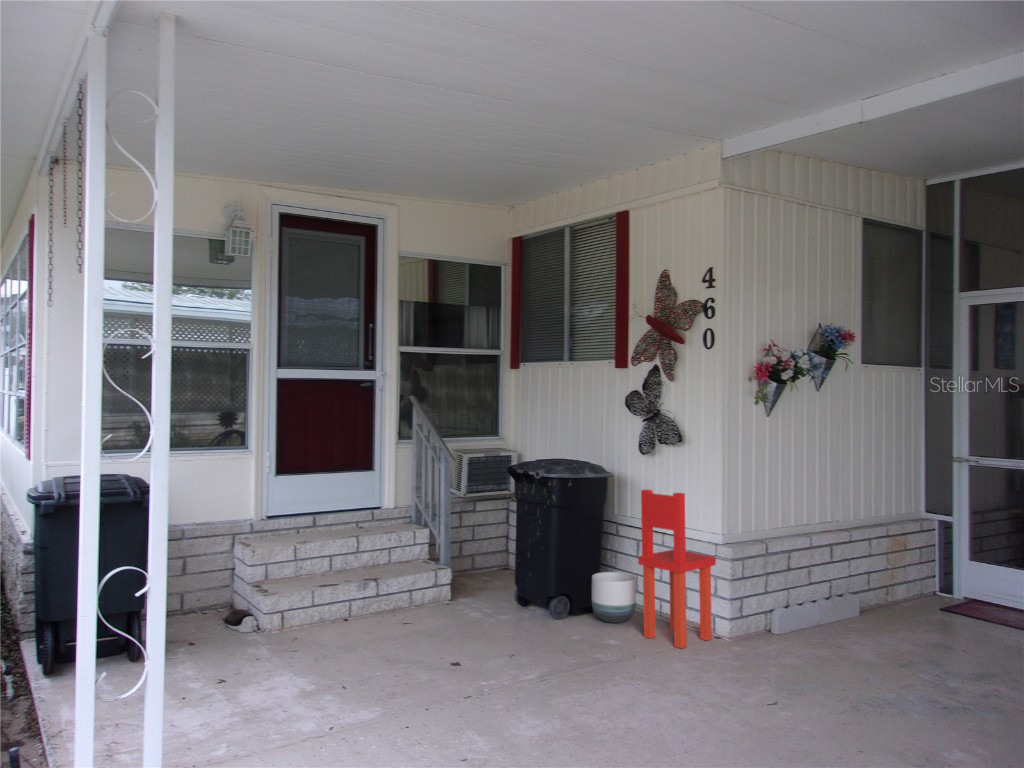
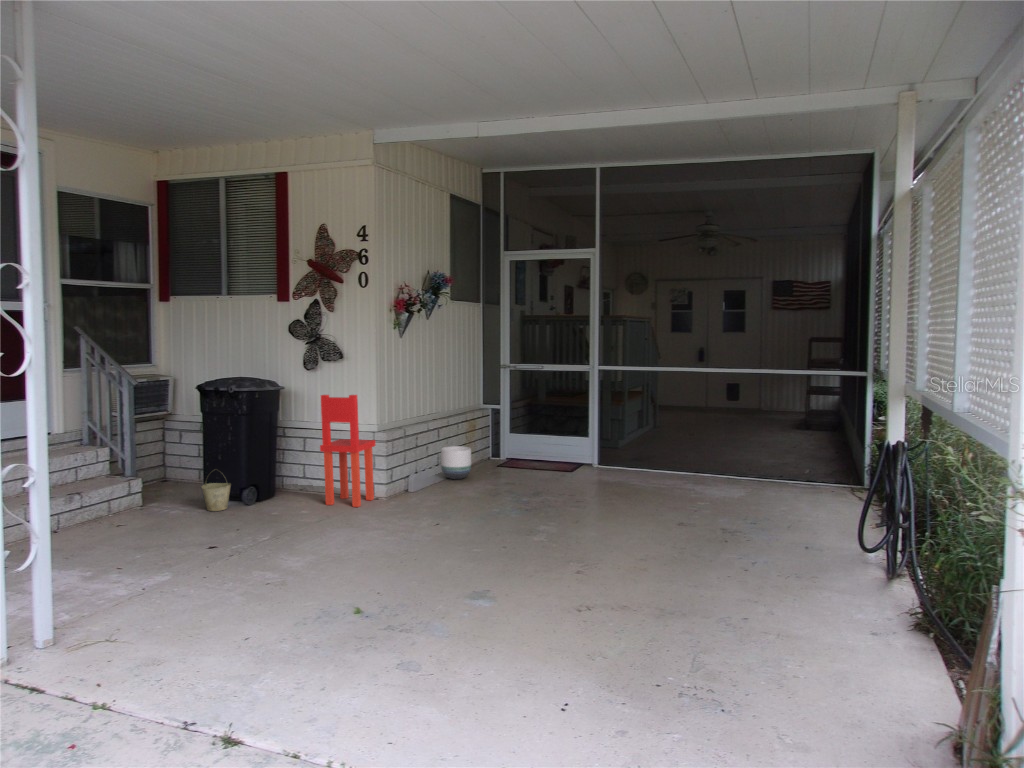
bucket: none [501,571,536,623] -> present [201,483,231,511]
planter: present [592,572,636,623] -> present [441,446,471,479]

